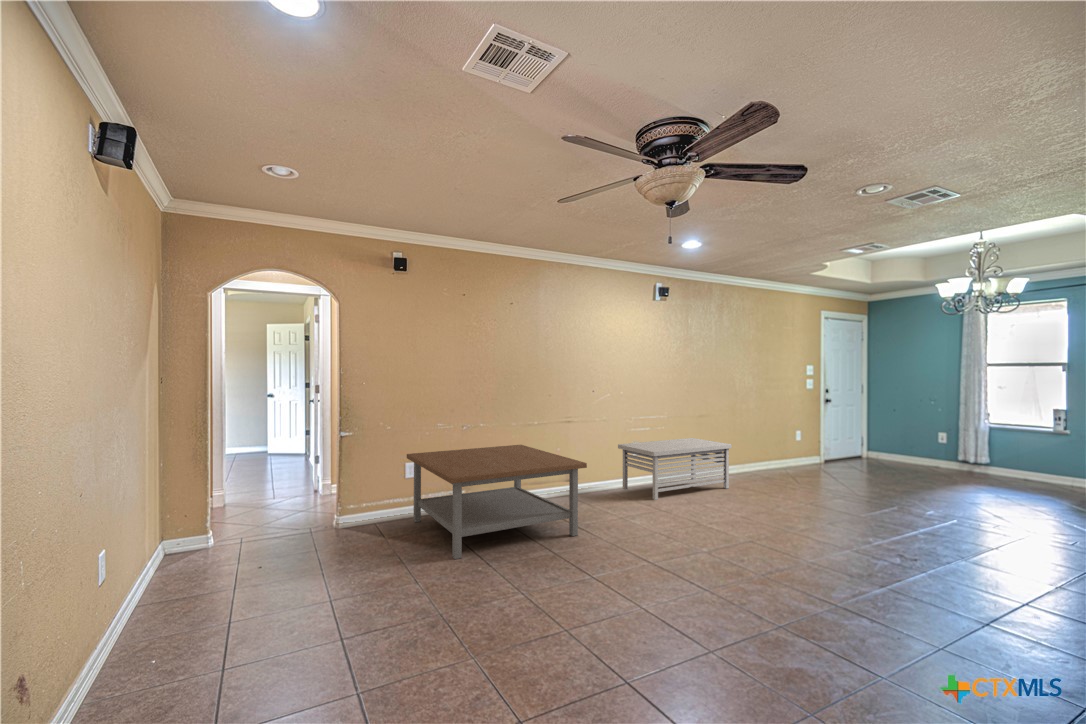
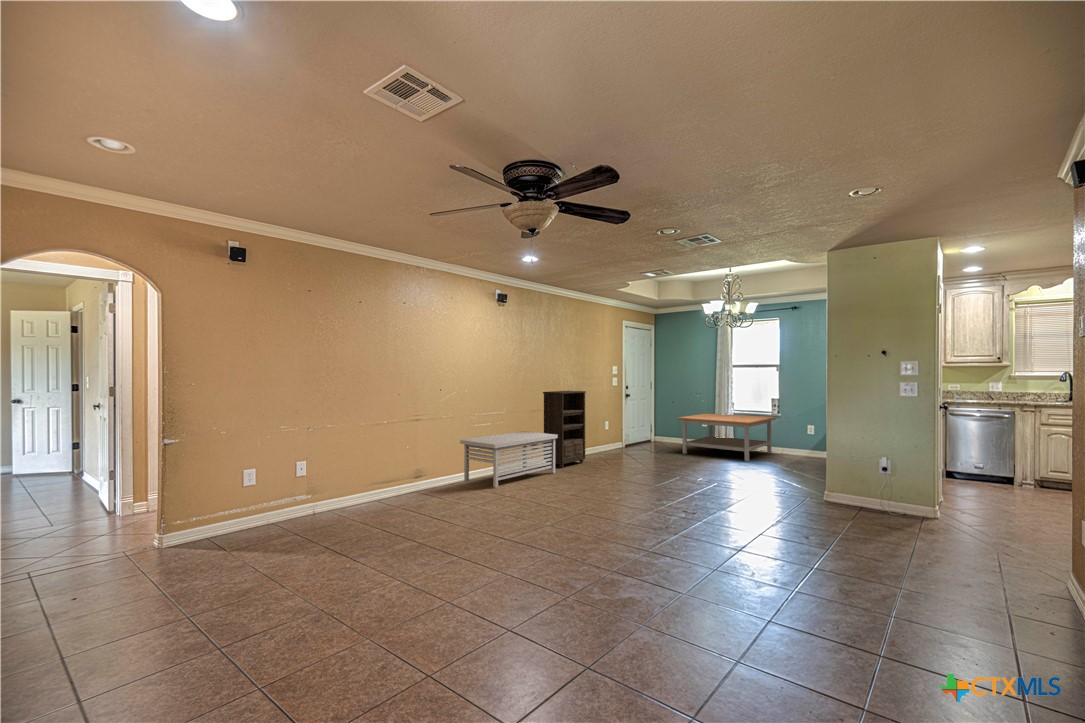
bookshelf: none [715,393,770,482] -> present [543,391,586,468]
coffee table: present [407,445,587,559] -> present [678,413,775,462]

